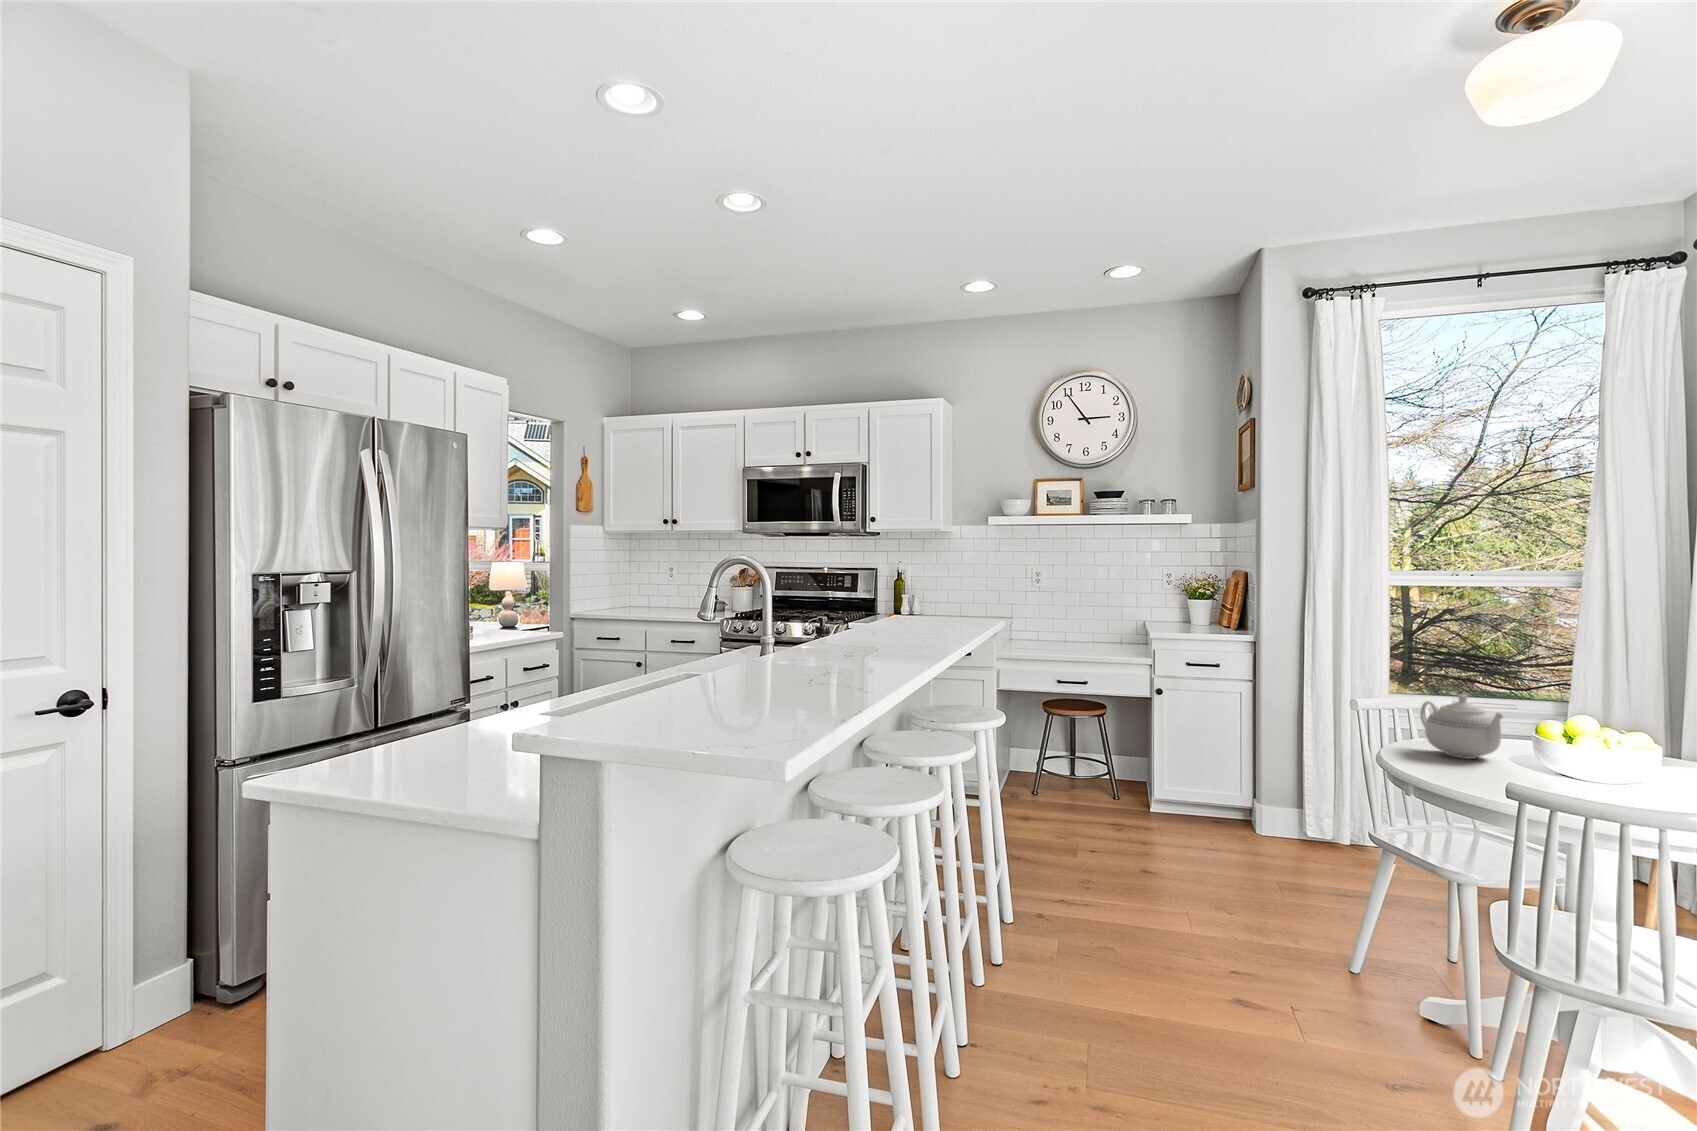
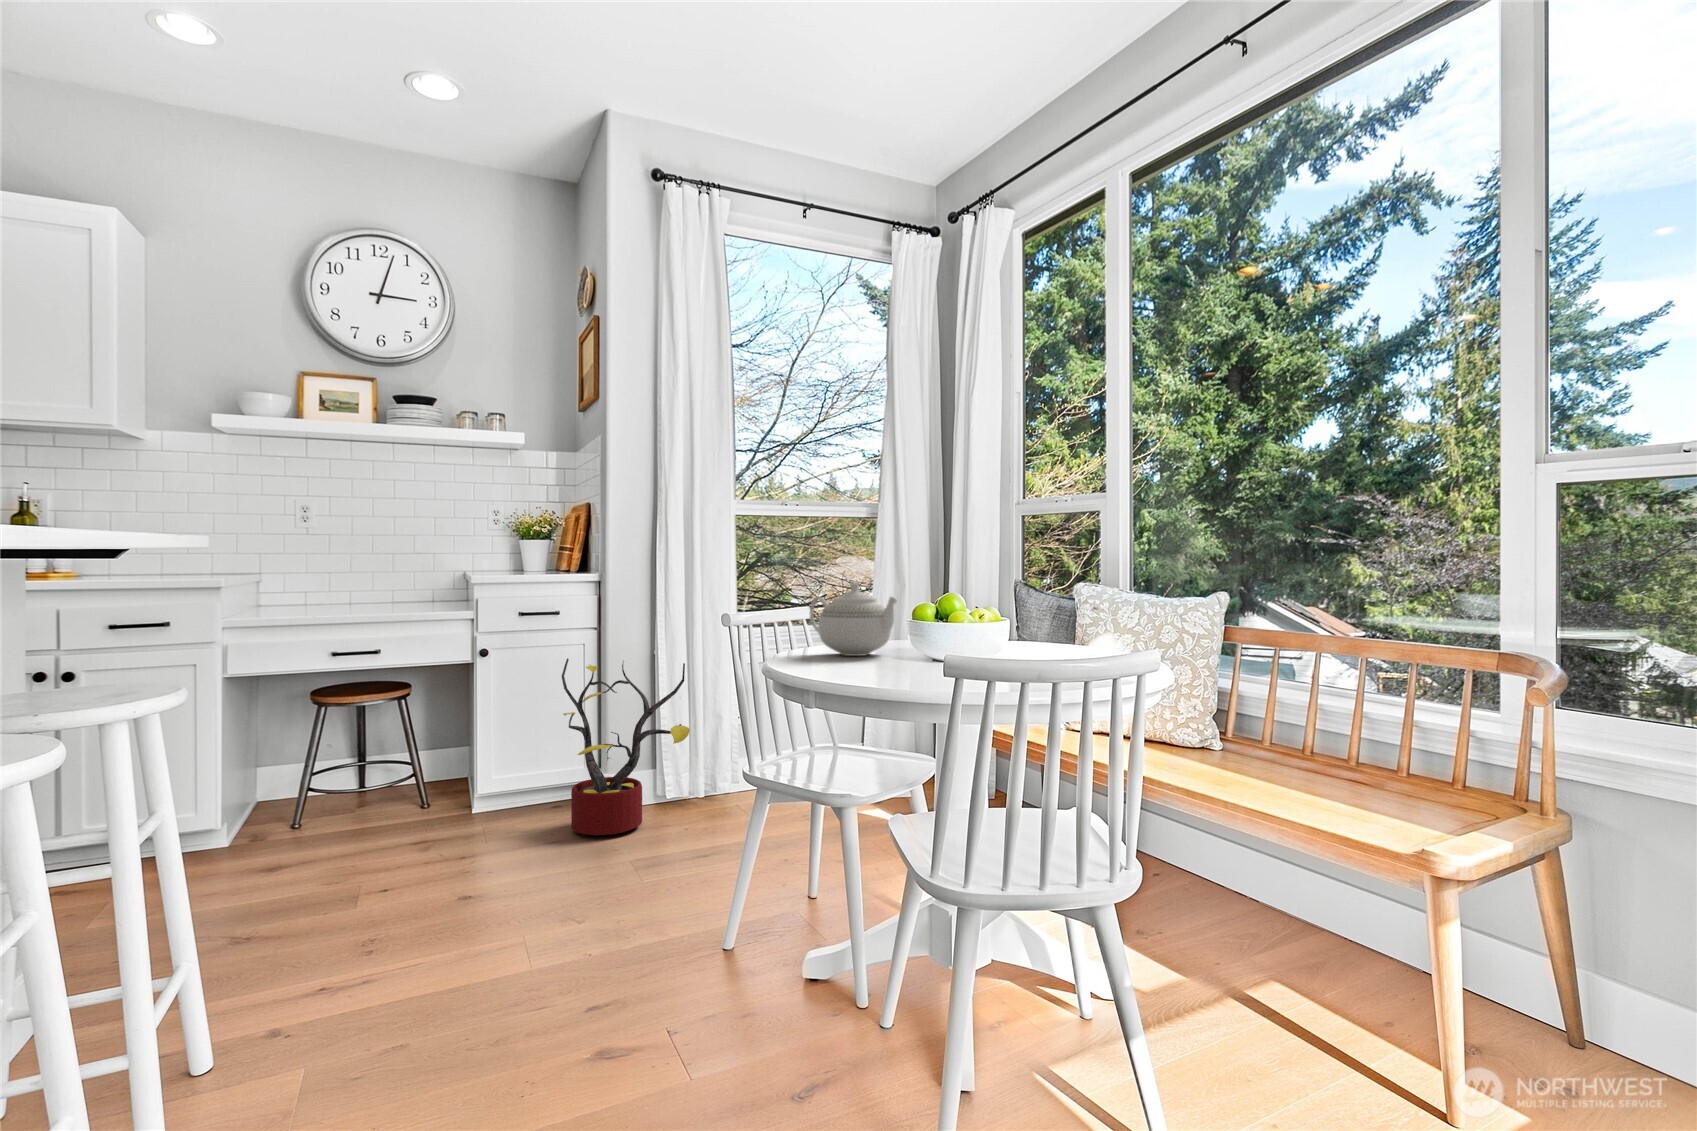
decorative plant: none [1220,704,1330,855] -> present [562,659,690,835]

